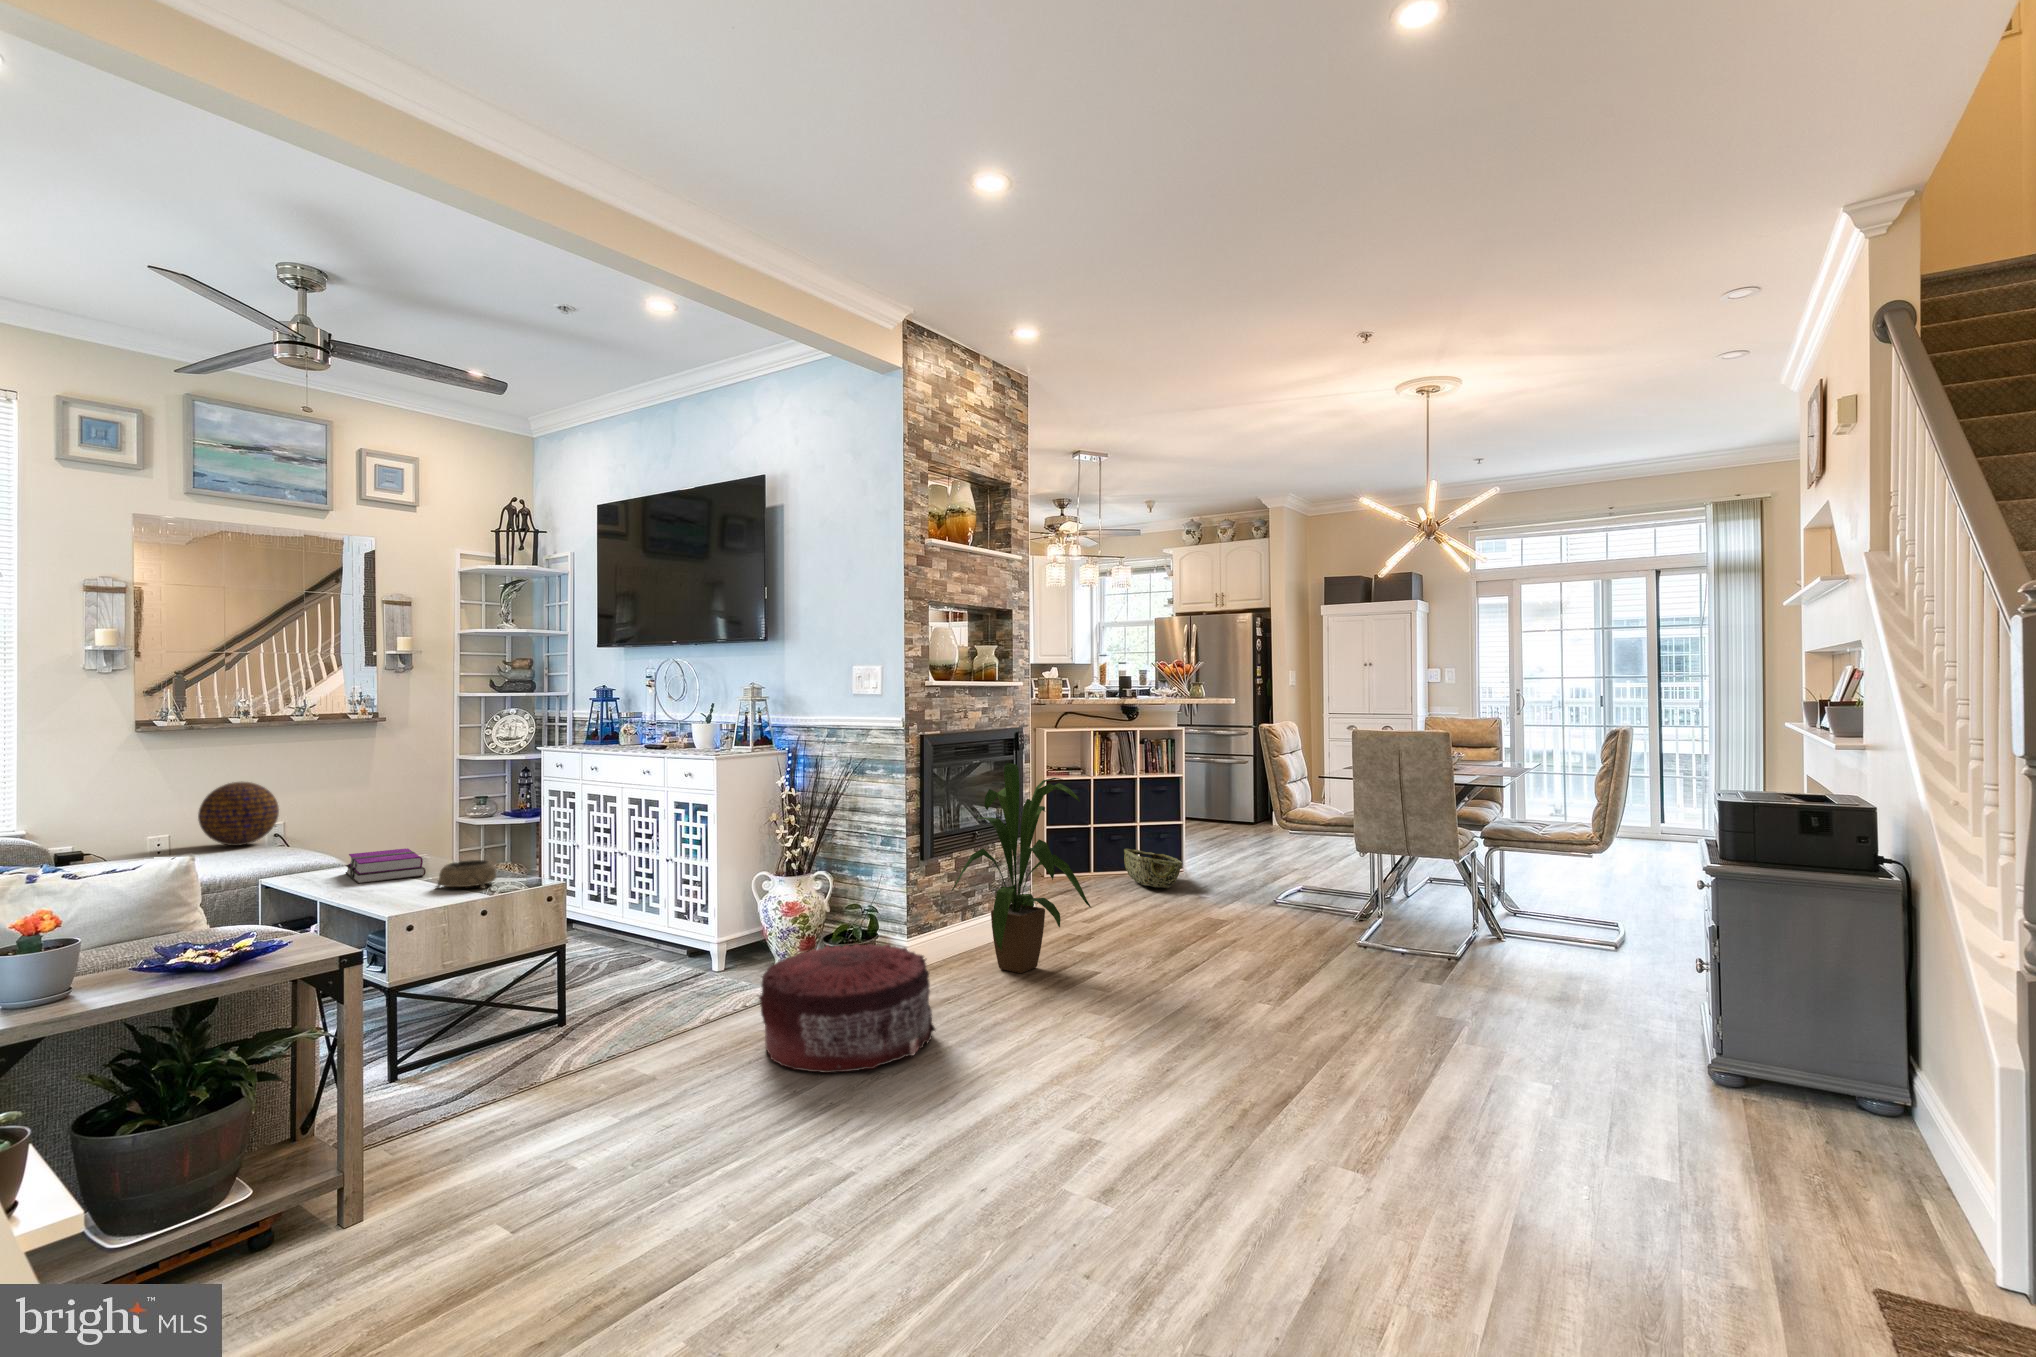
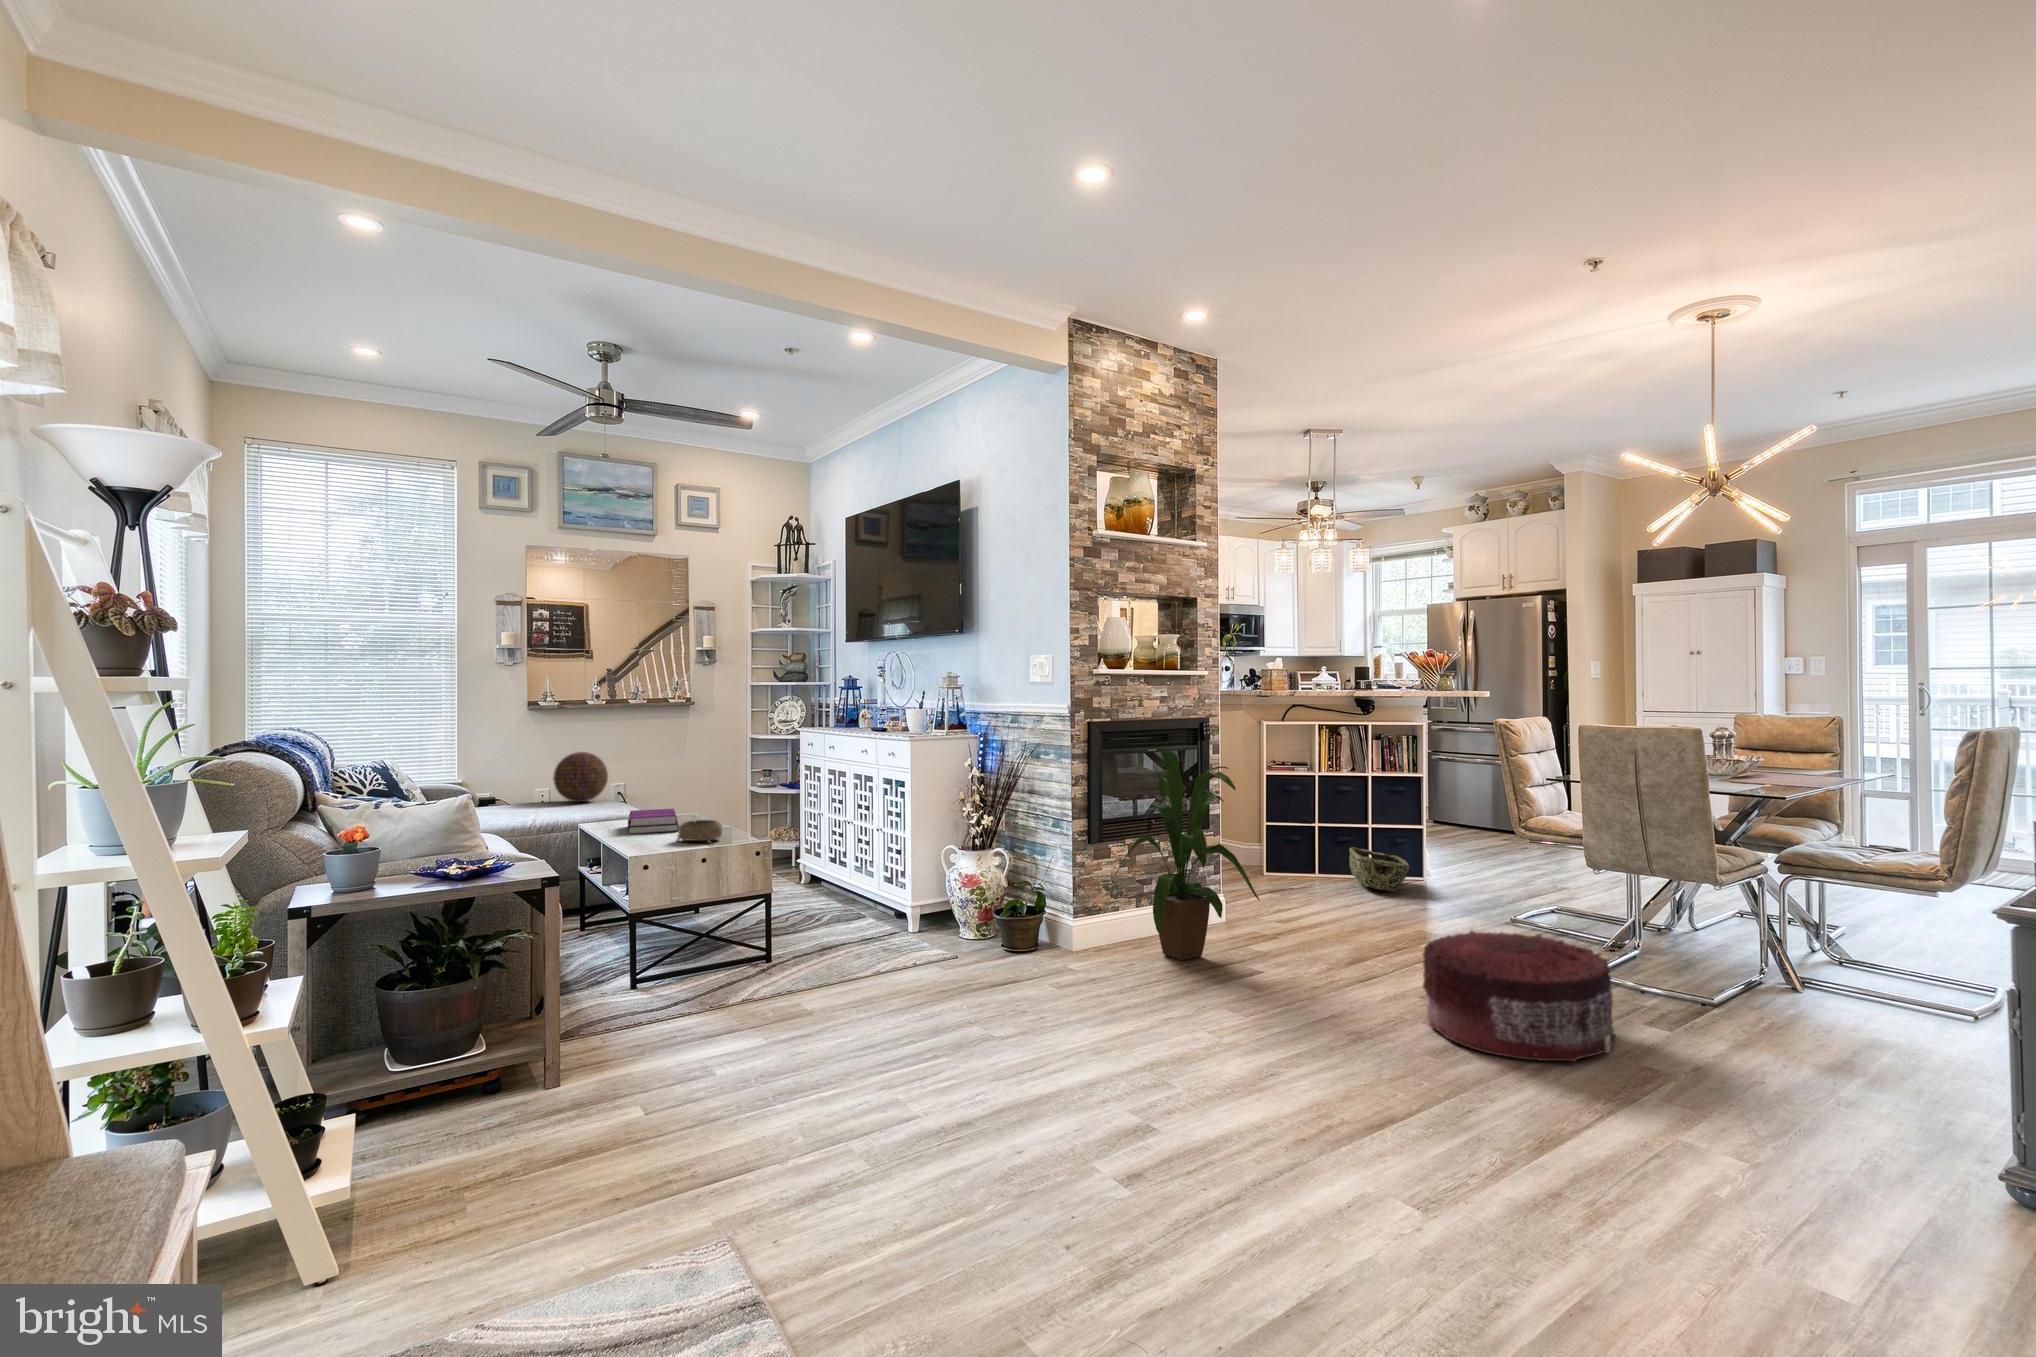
pouf: present [759,944,935,1073] -> present [1423,931,1615,1061]

